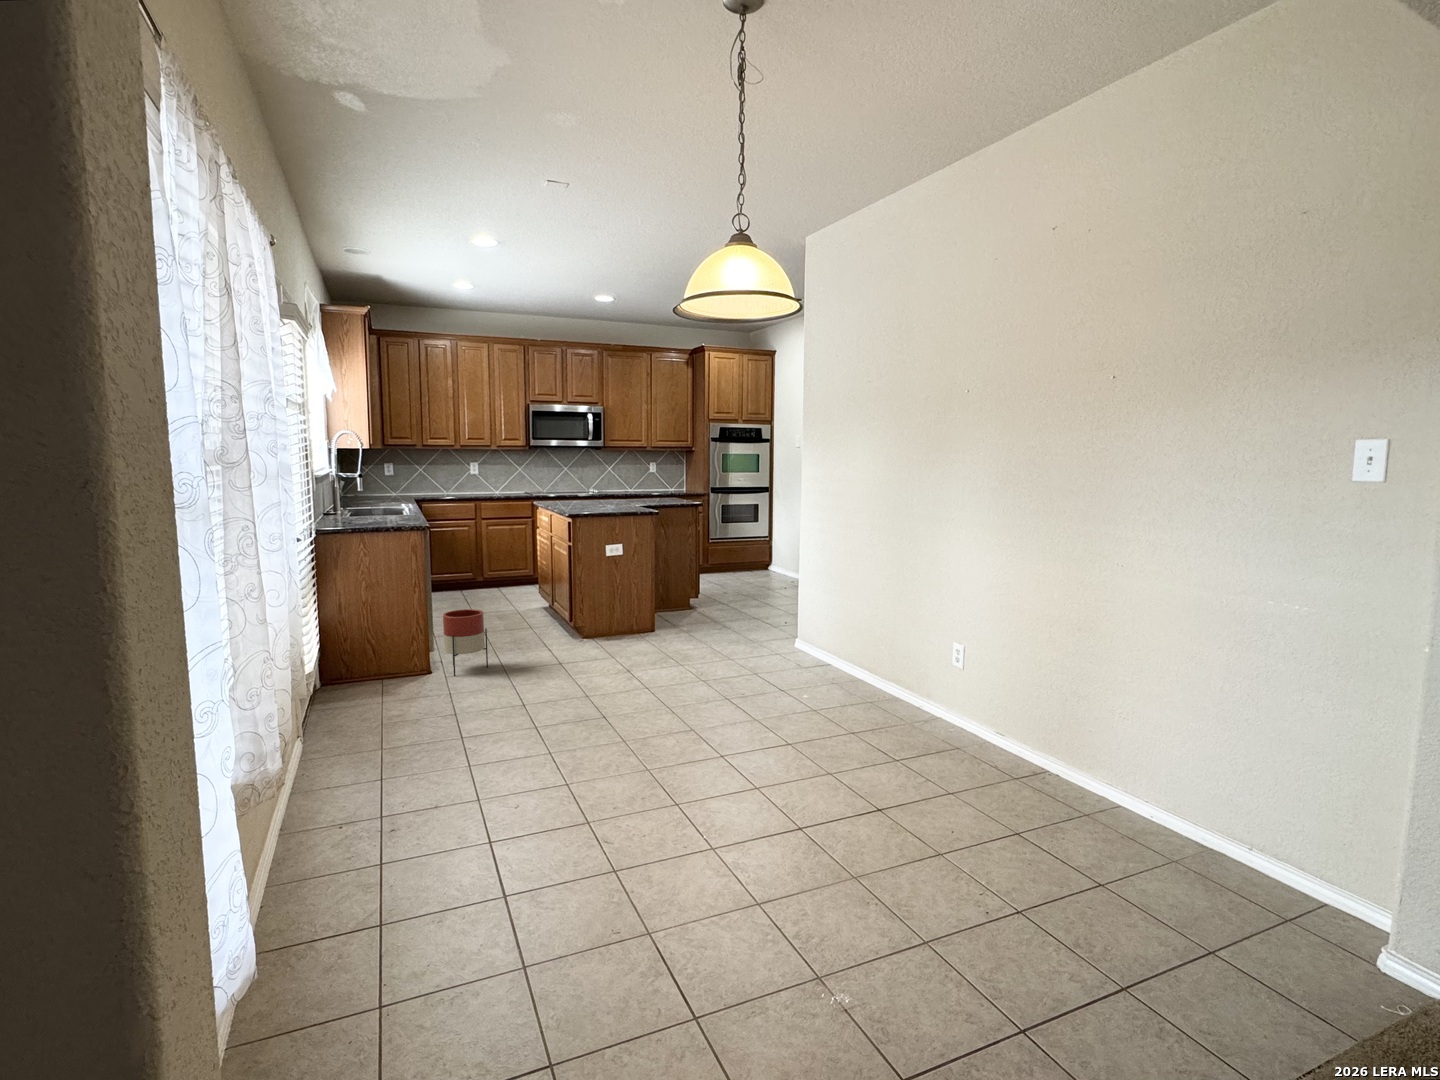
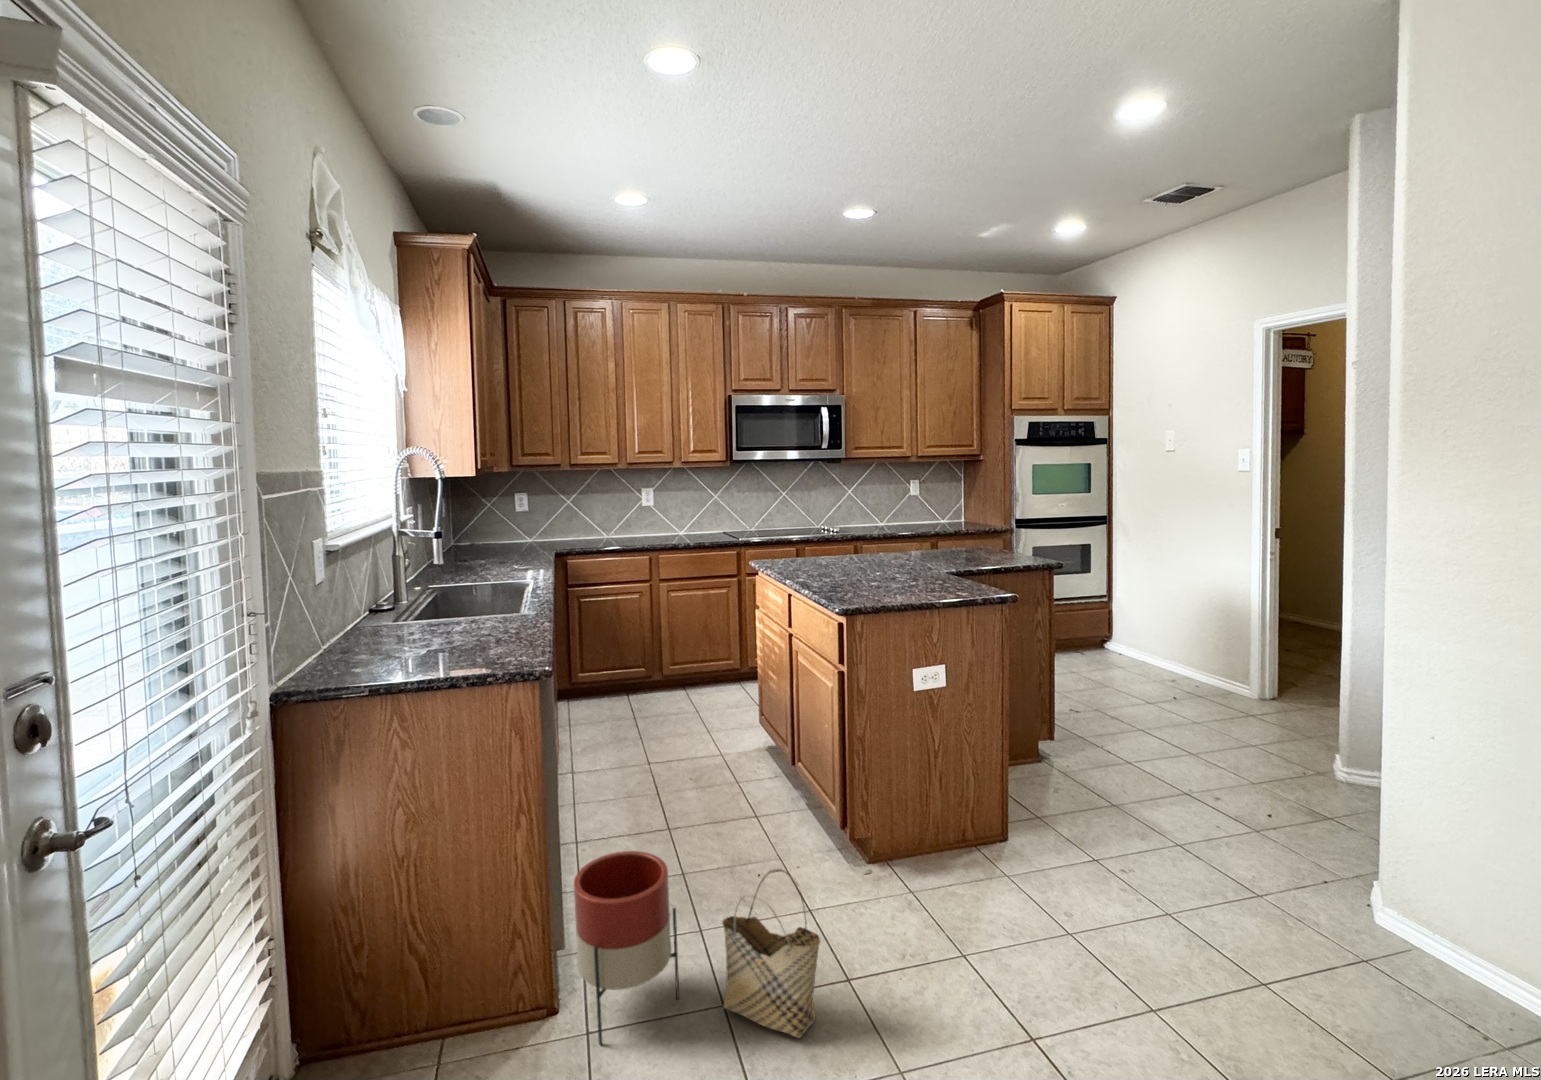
woven basket: none [506,612,546,671] -> present [722,869,820,1038]

